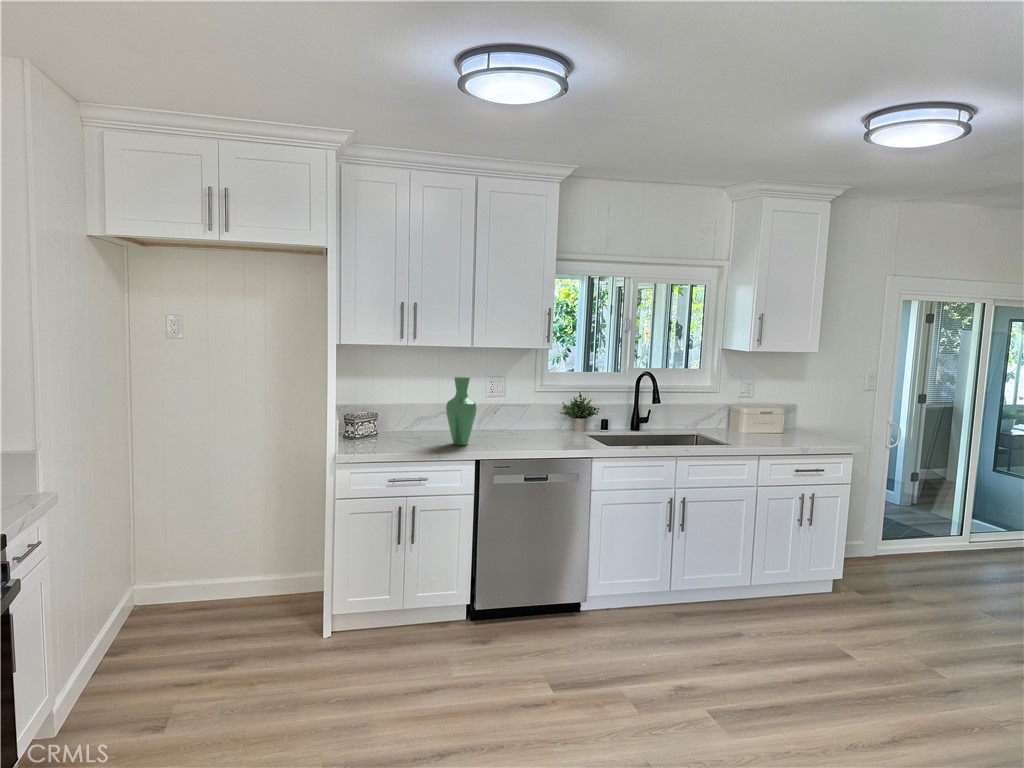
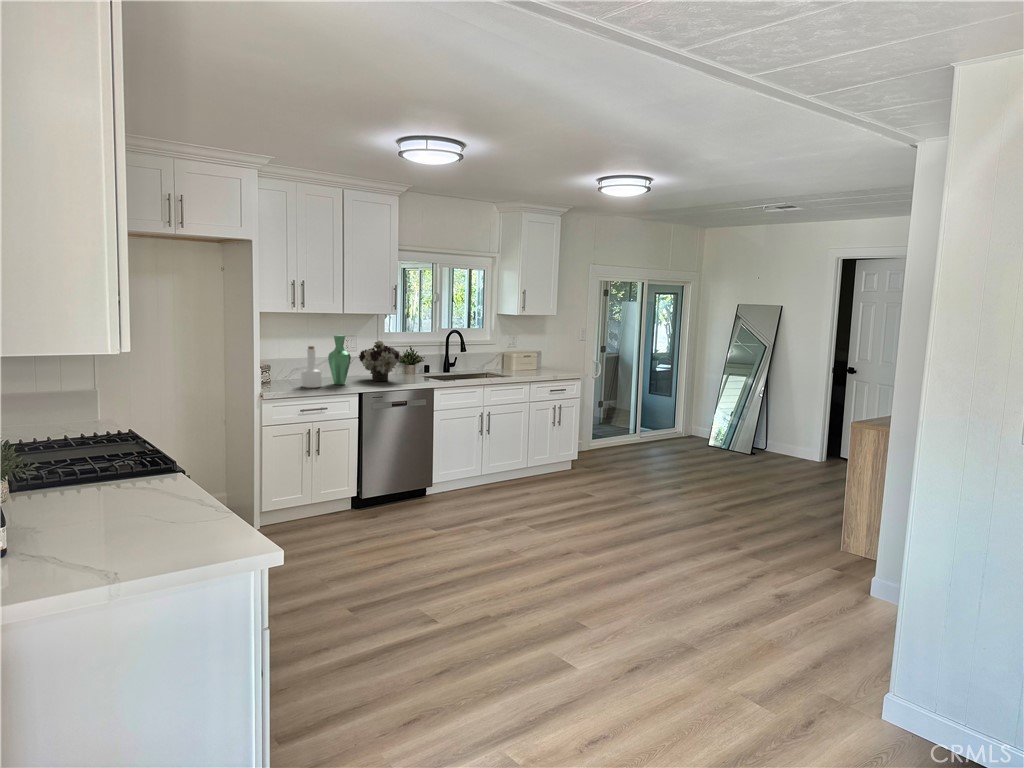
flower arrangement: none [498,384,554,442] -> present [359,340,400,381]
bottle: none [404,391,431,449] -> present [301,346,322,388]

